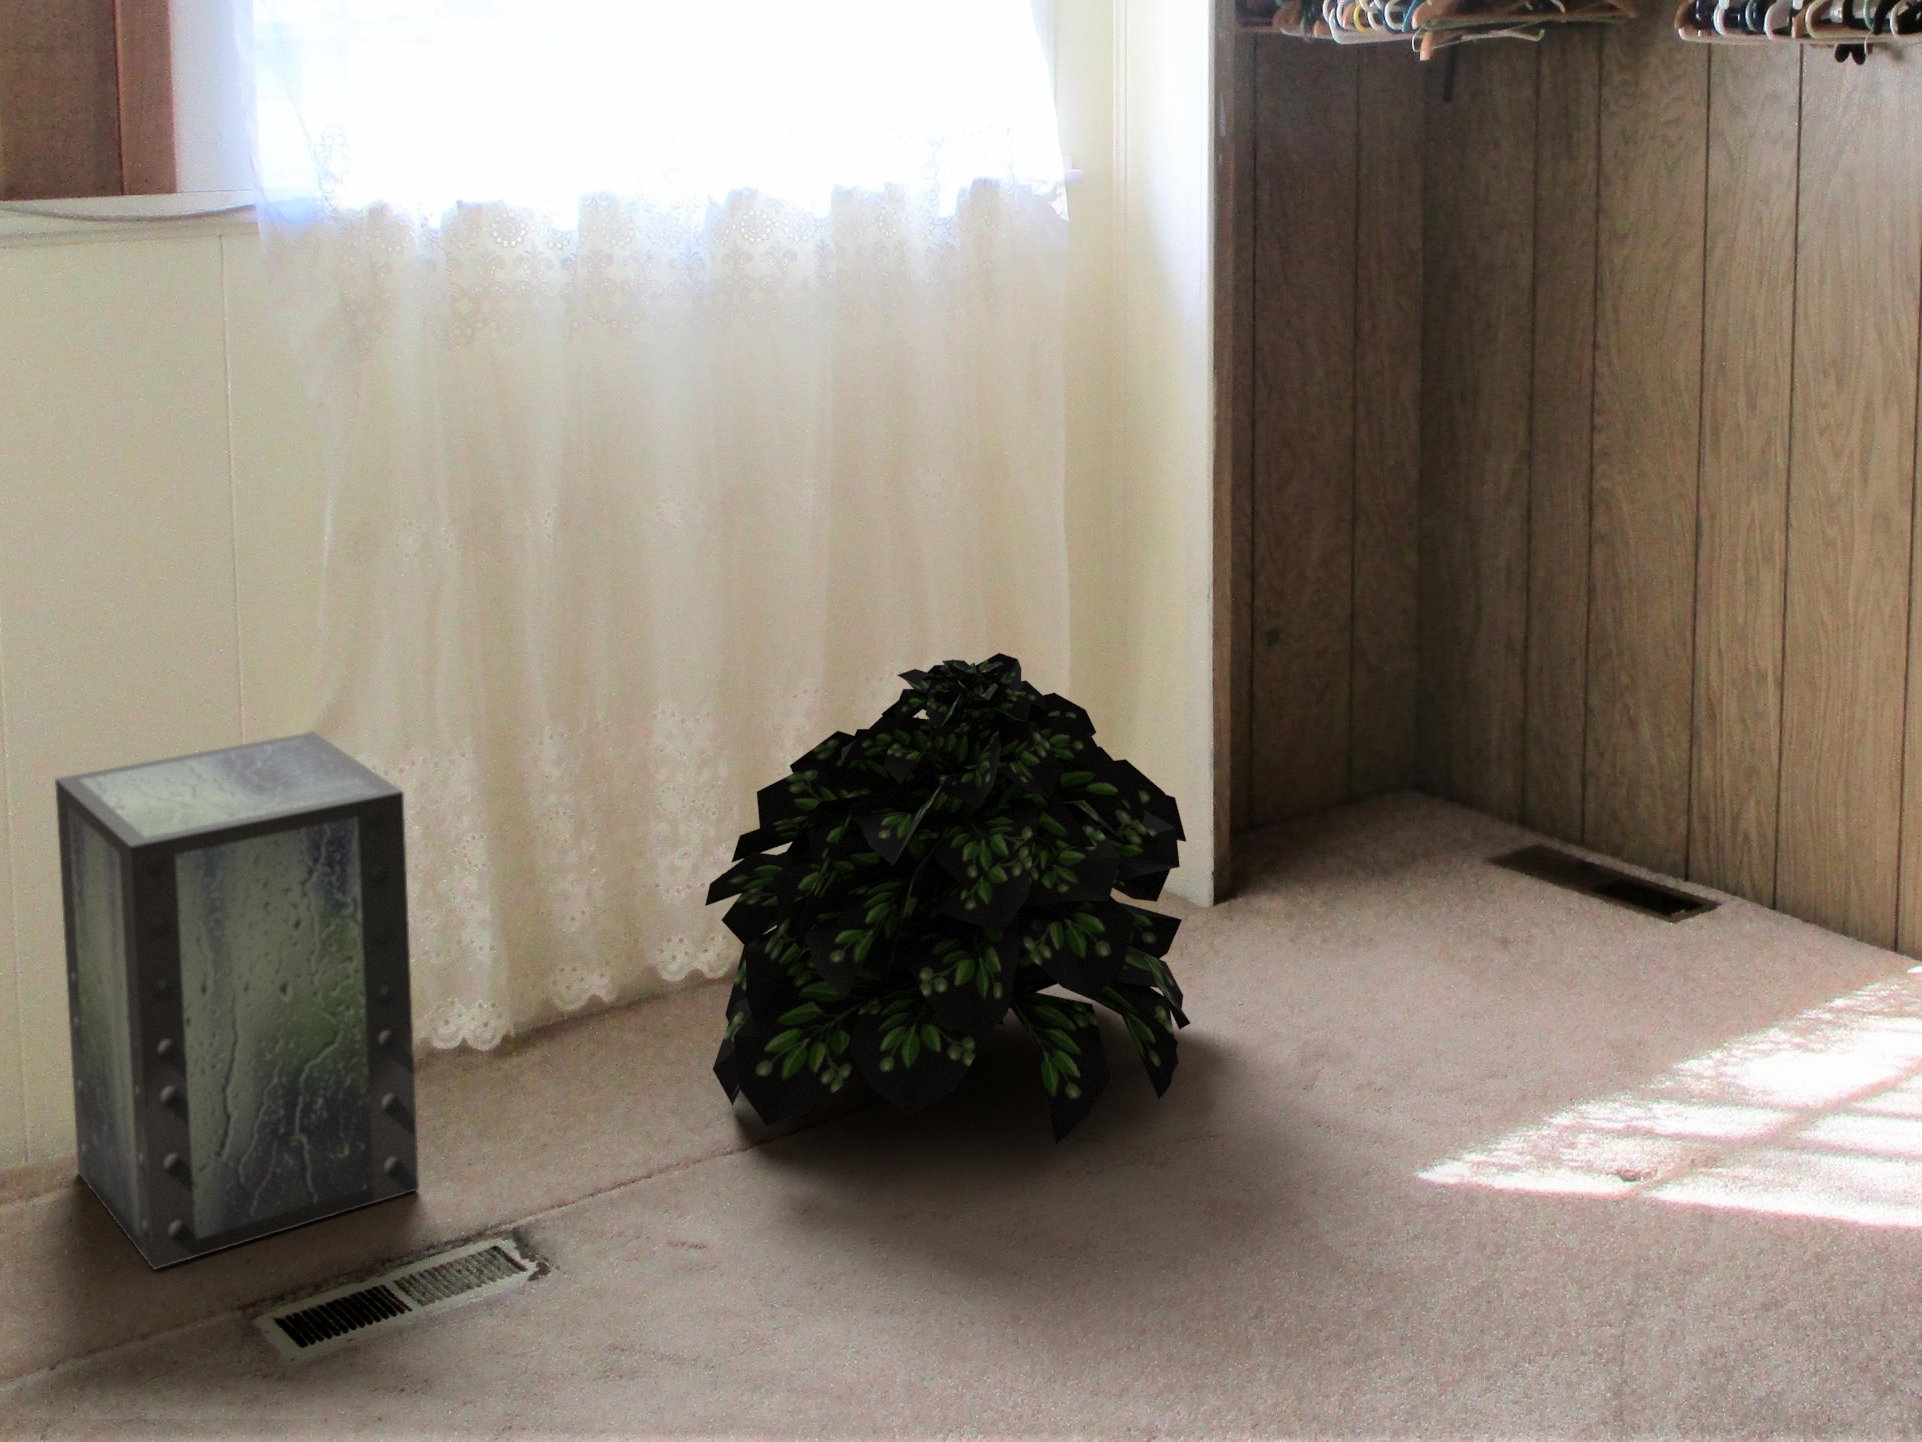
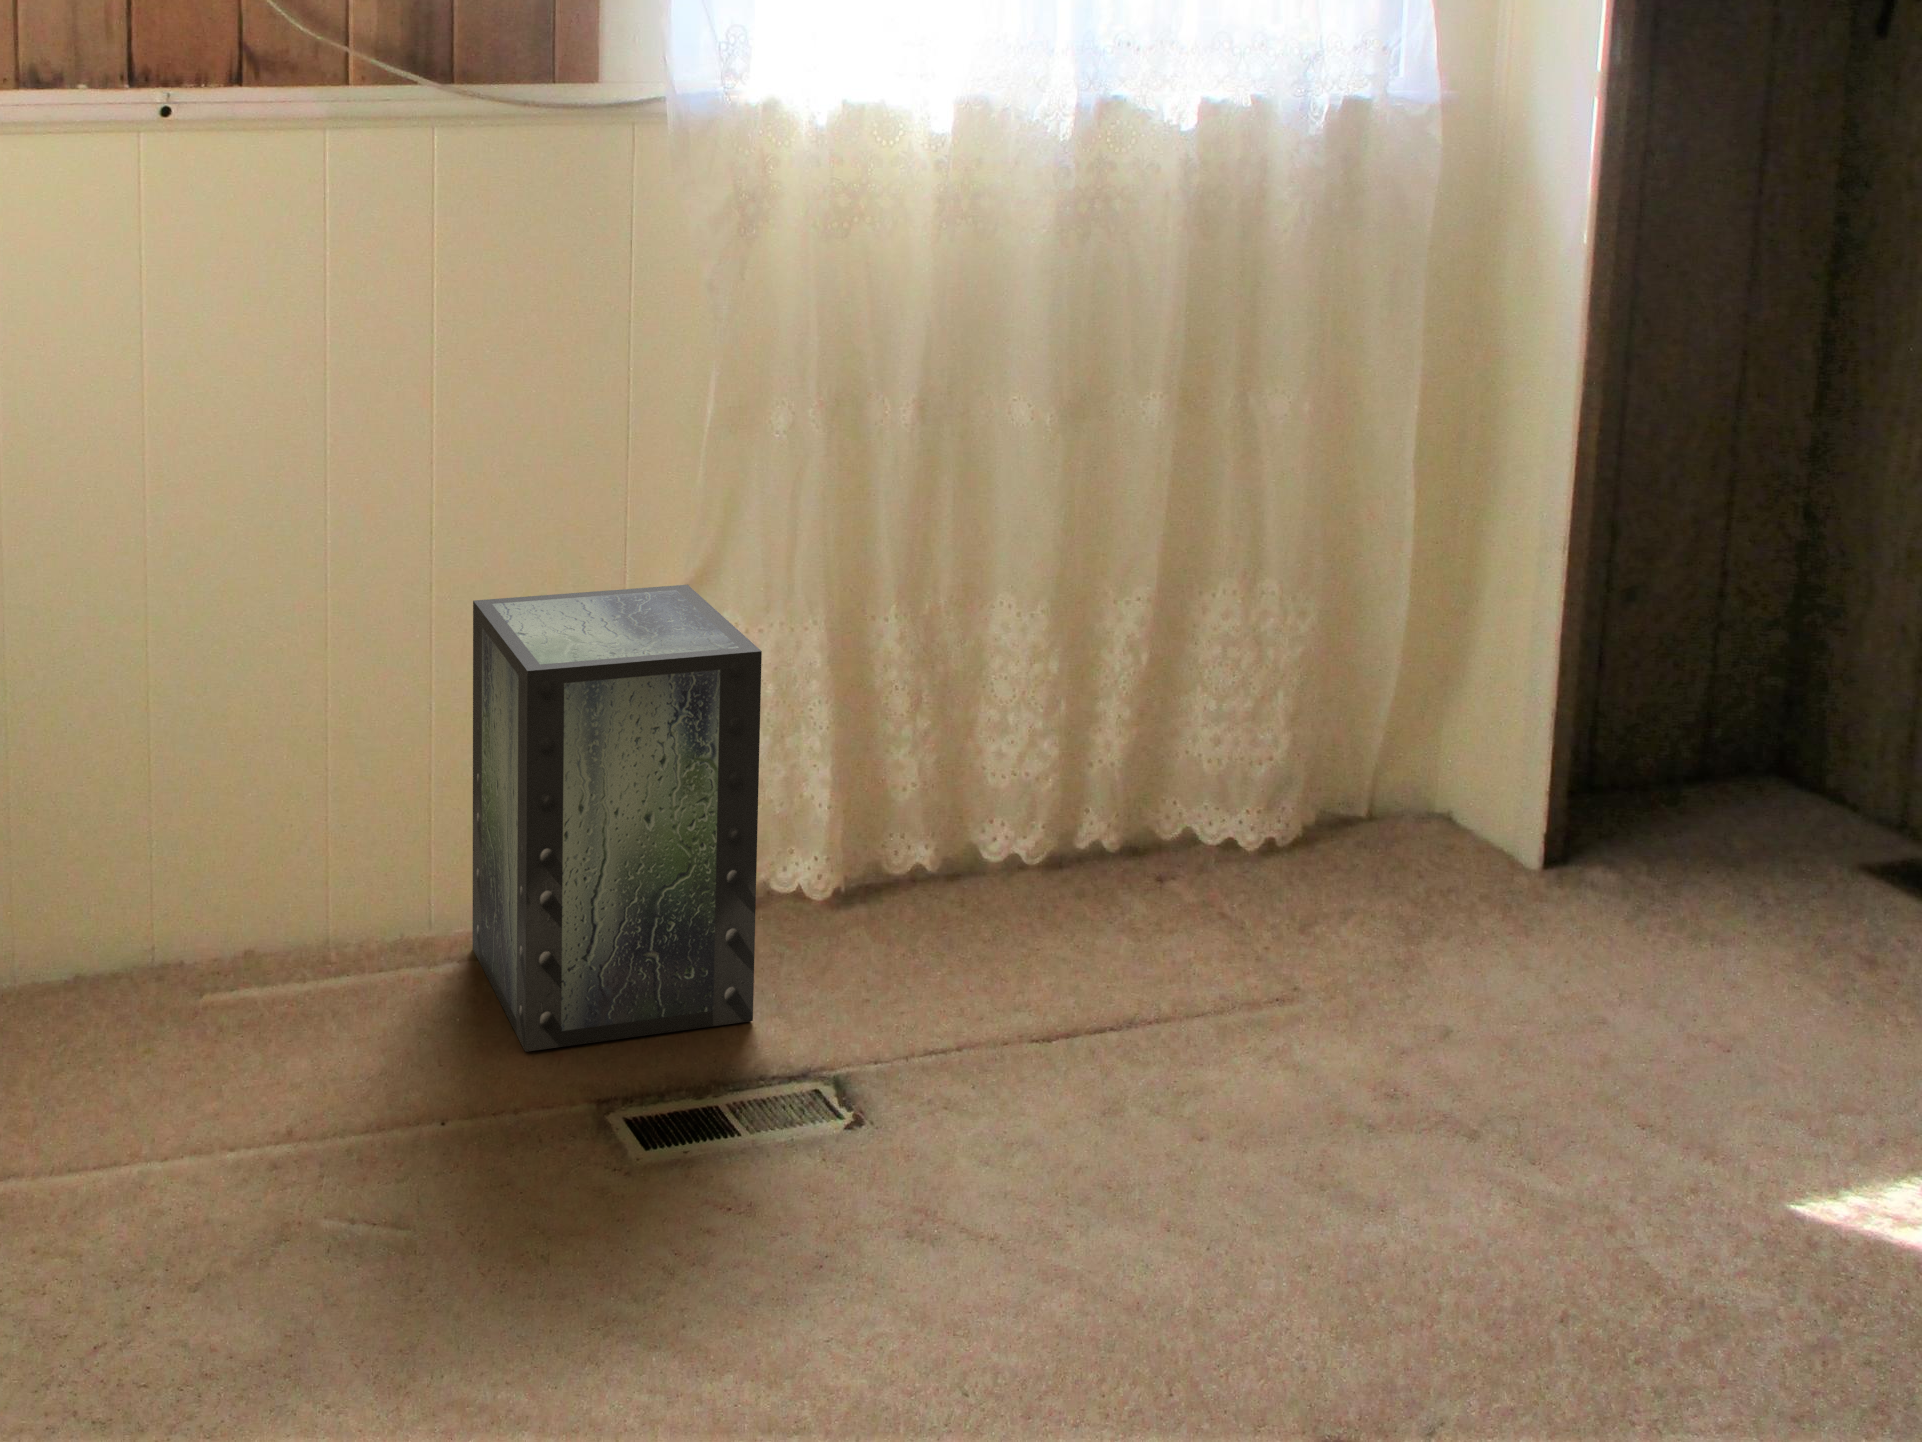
potted plant: present [705,653,1190,1145] -> none [1026,584,1528,1098]

